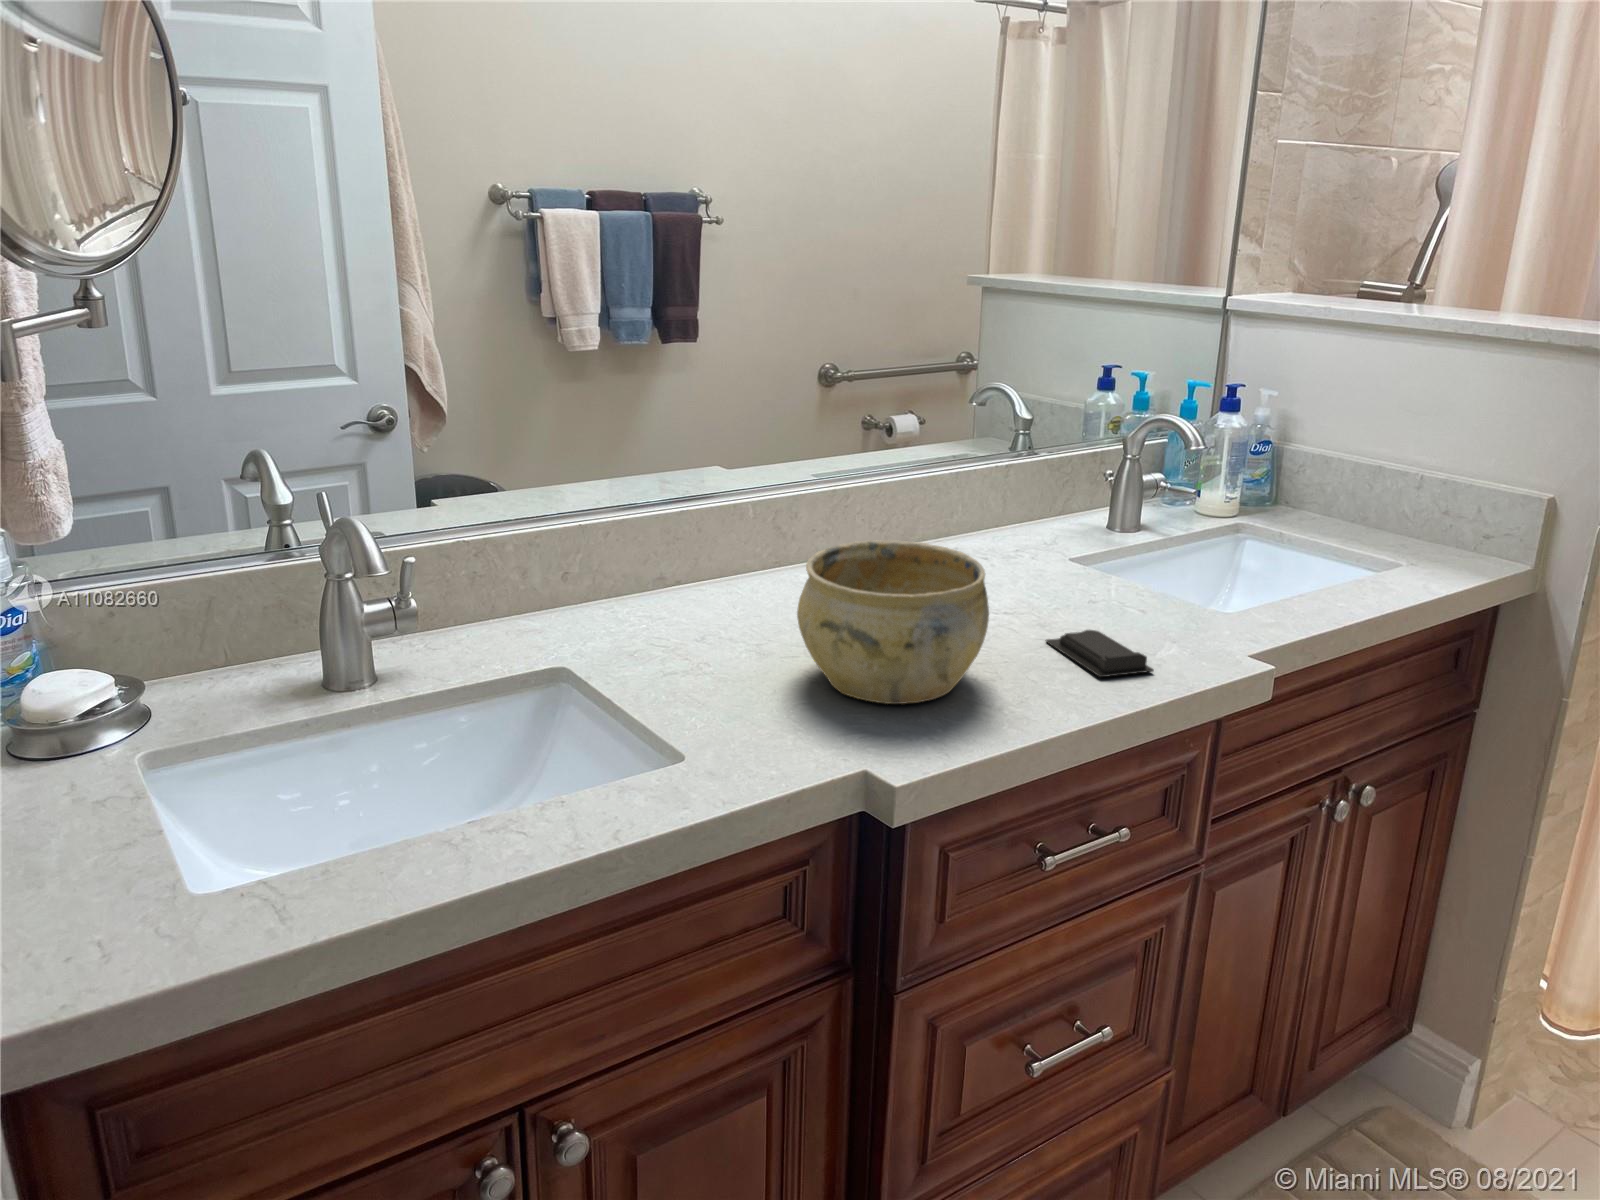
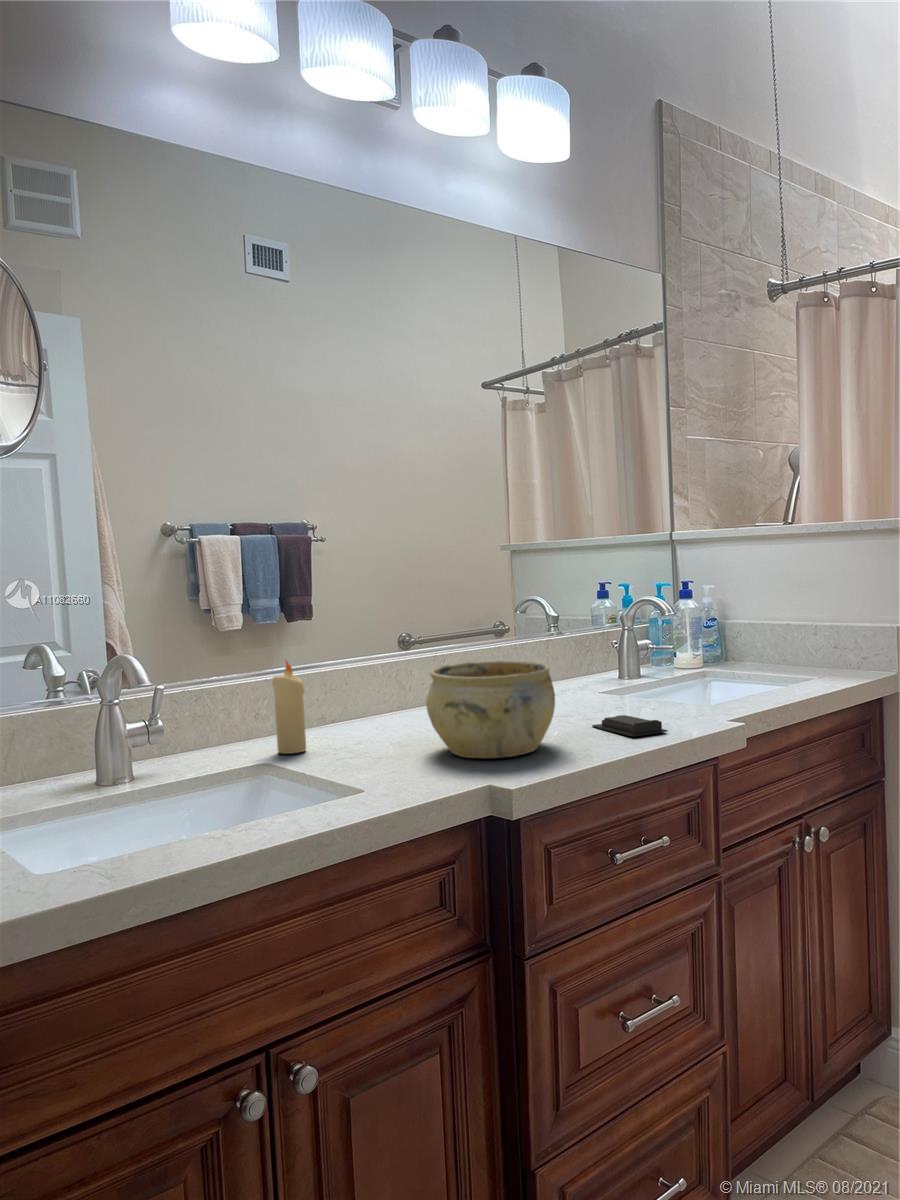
candle: none [581,515,627,650] -> present [272,660,306,754]

